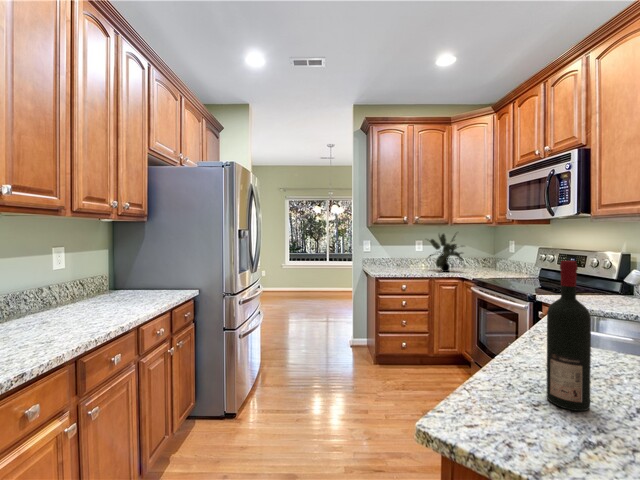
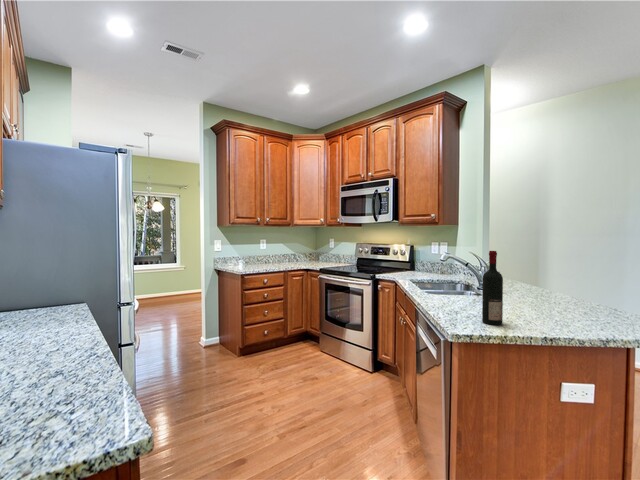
potted plant: present [428,234,463,272] -> none [274,231,308,265]

